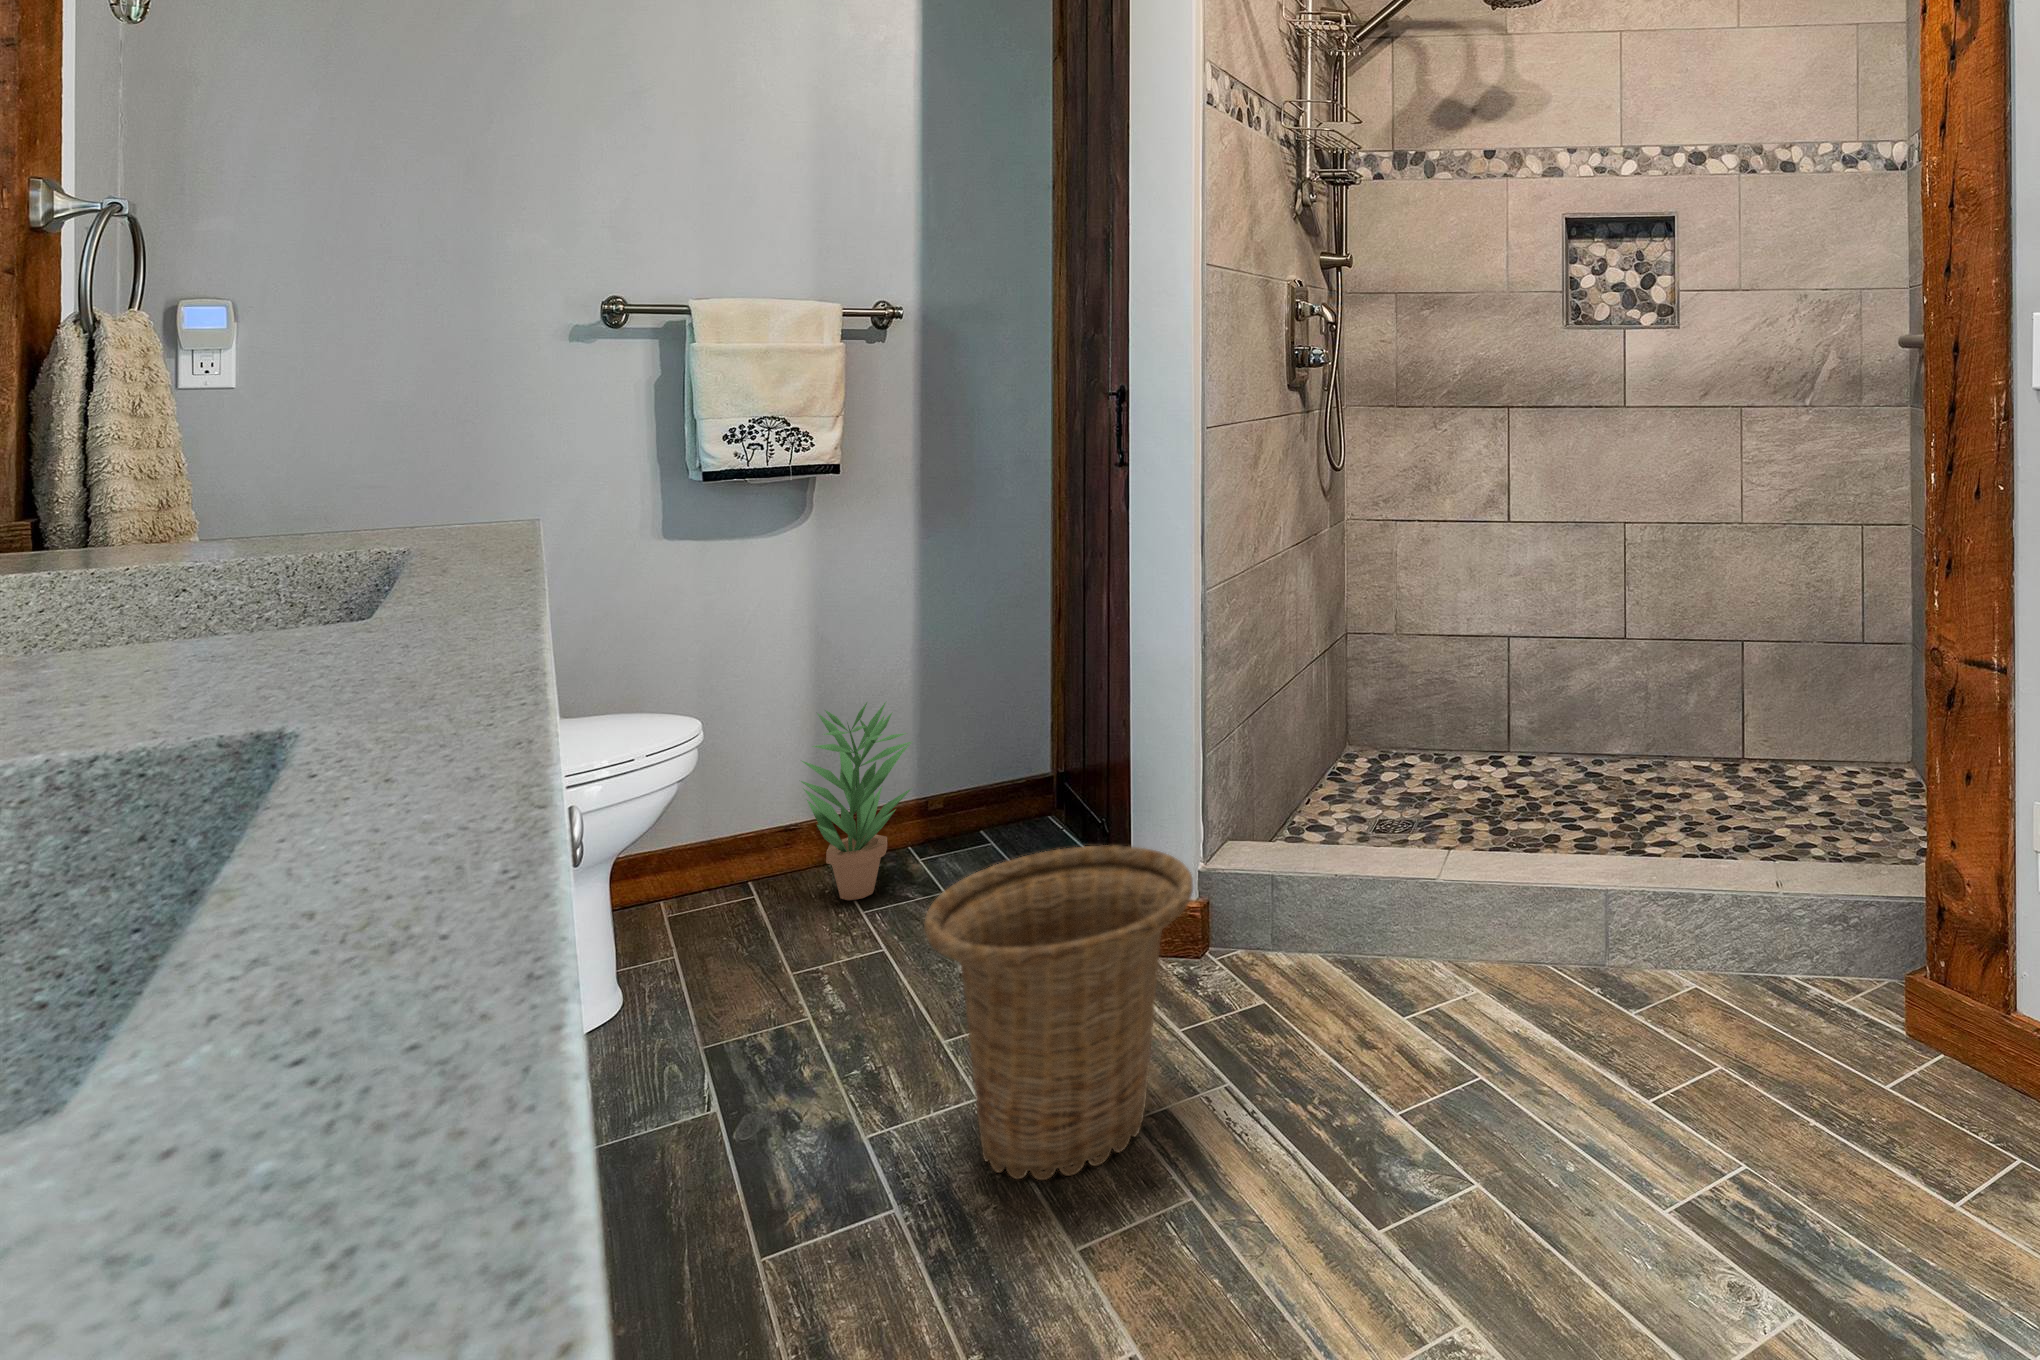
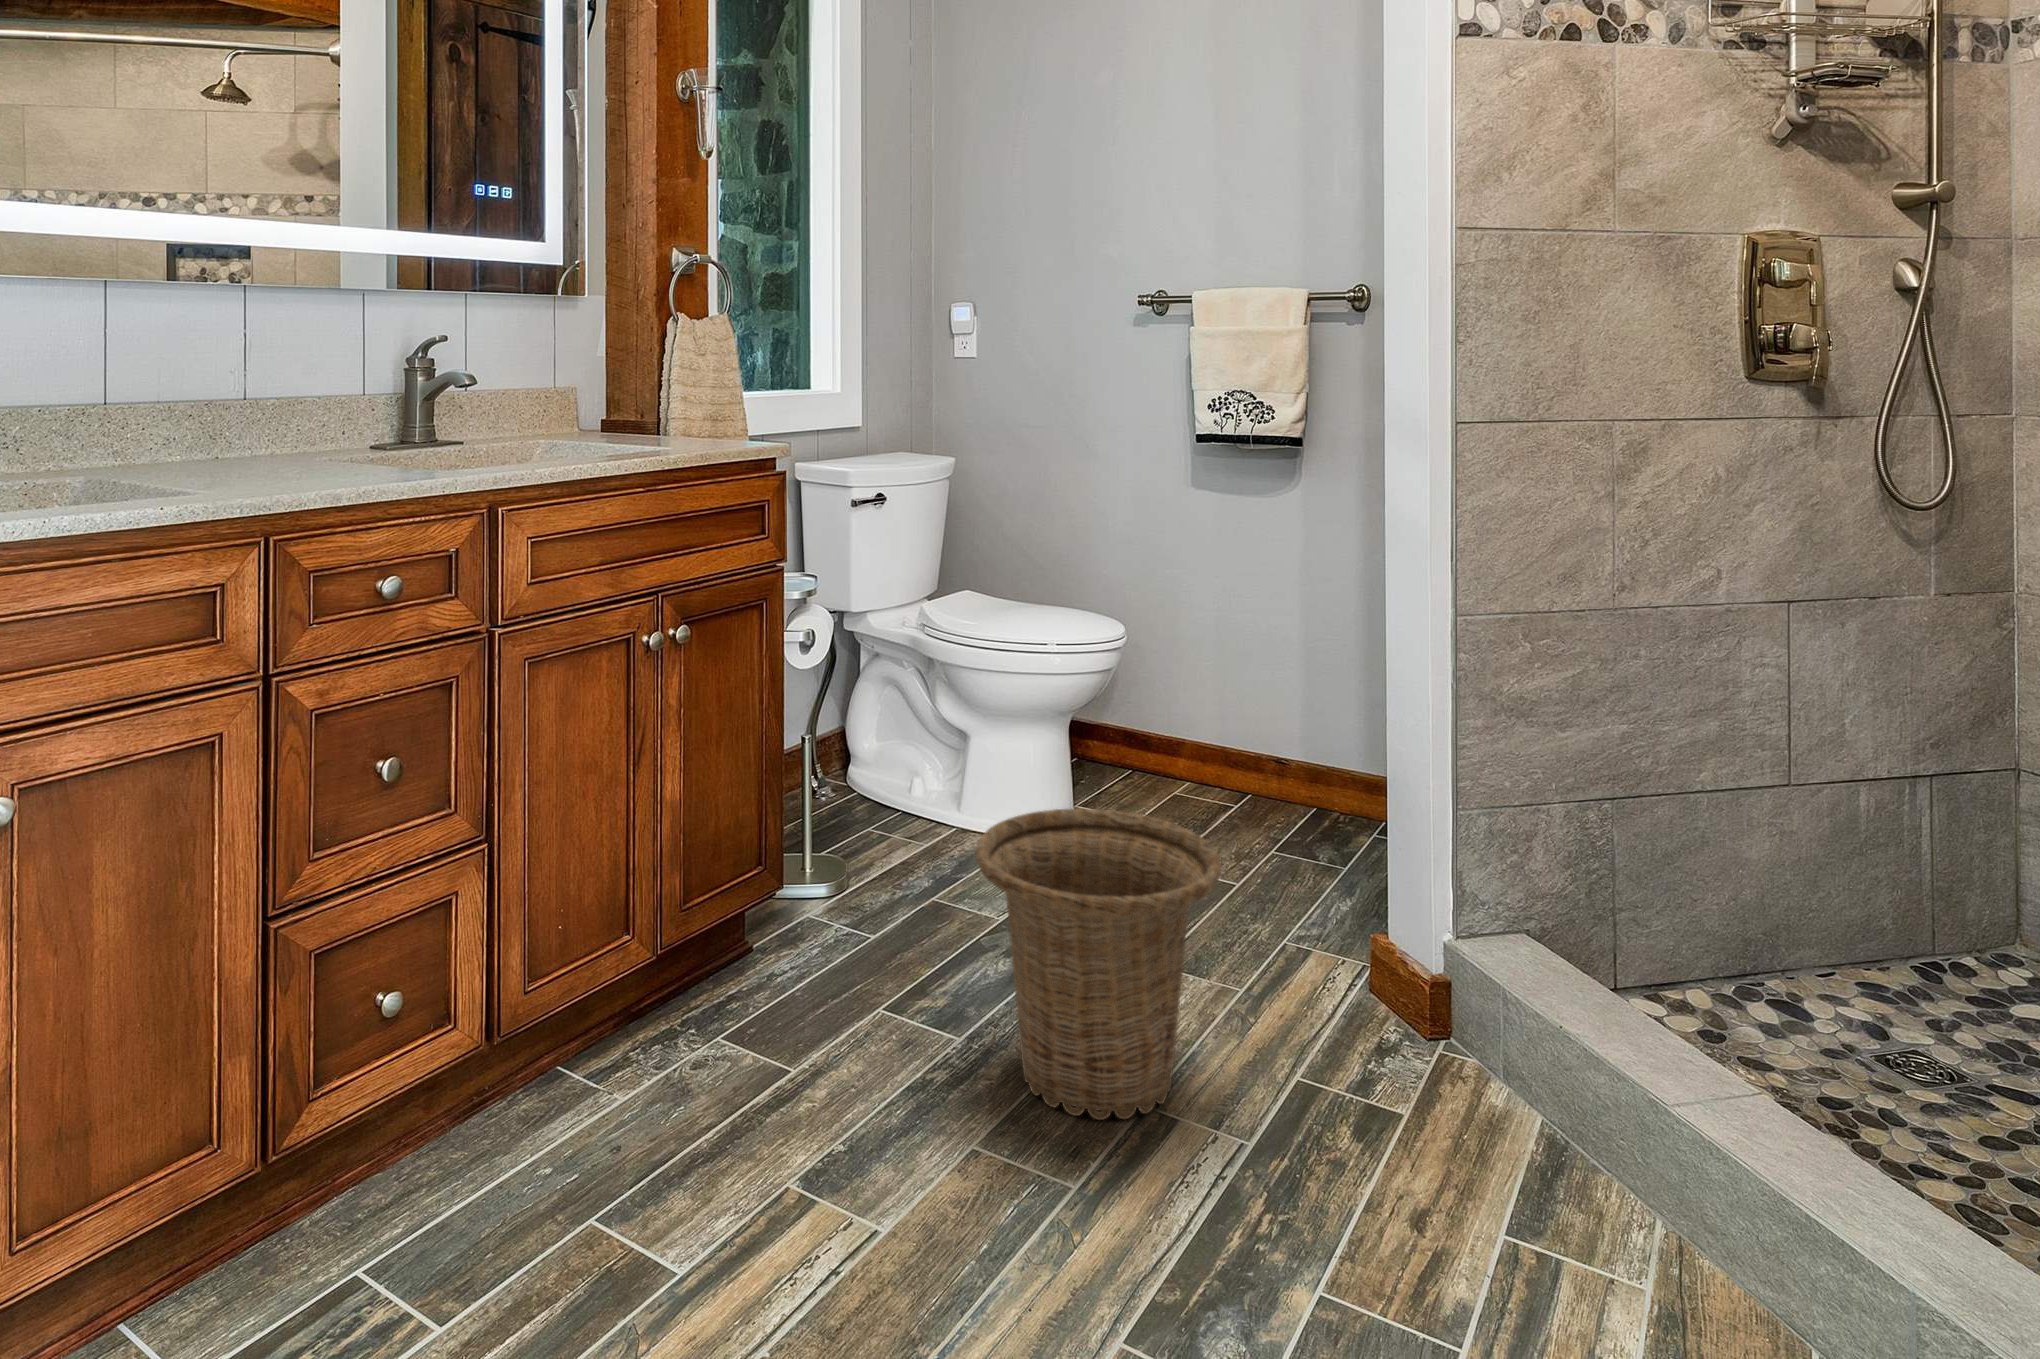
potted plant: present [801,702,912,900] -> none [1229,657,1329,846]

